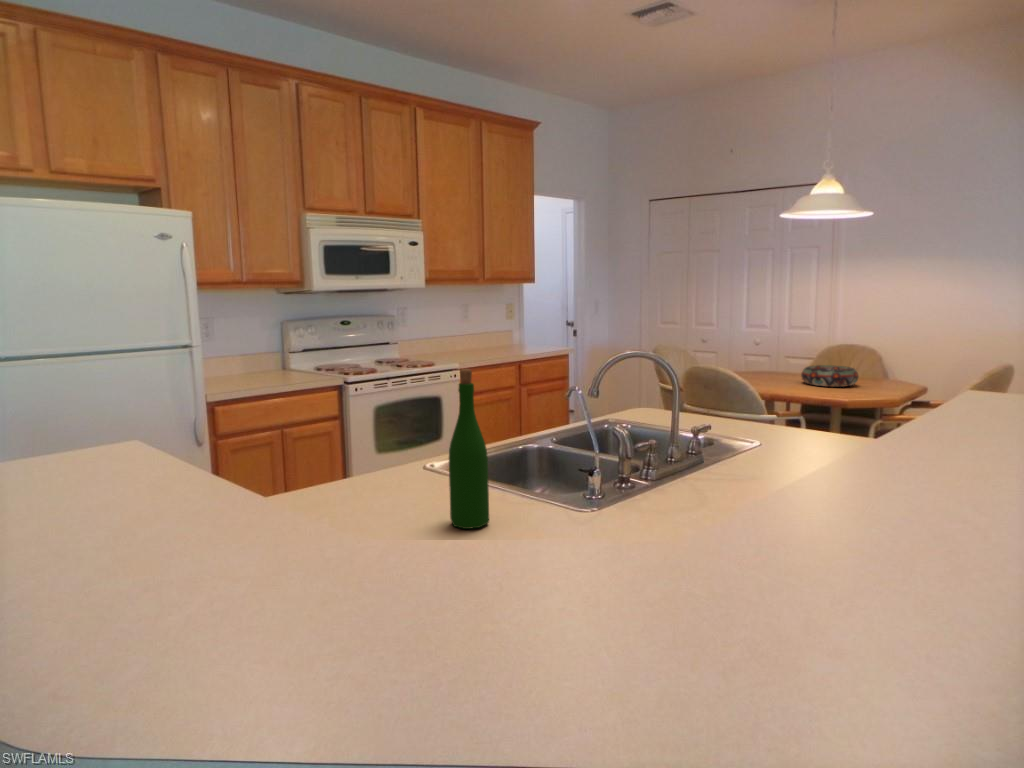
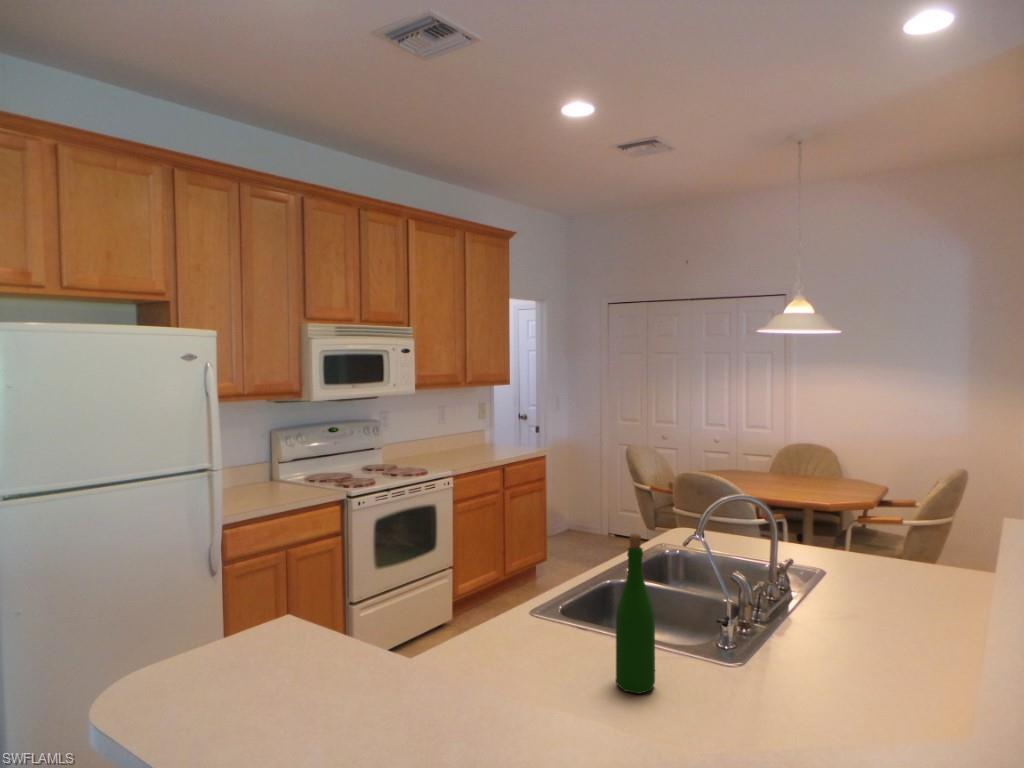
decorative bowl: present [801,365,859,387] -> none [773,466,825,487]

